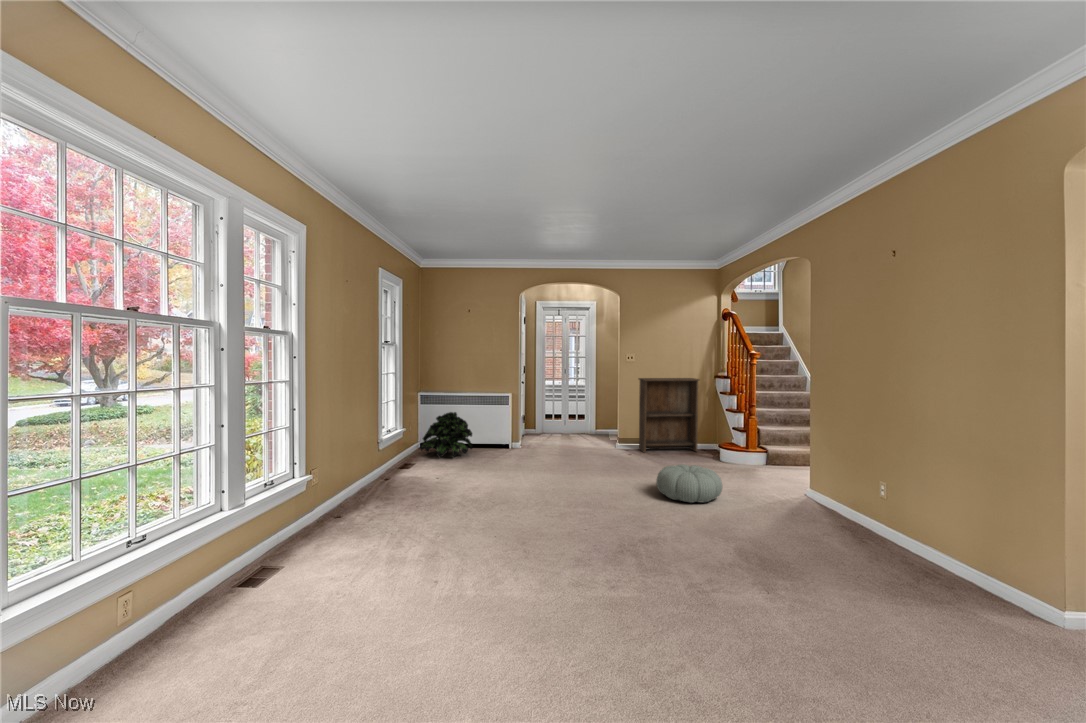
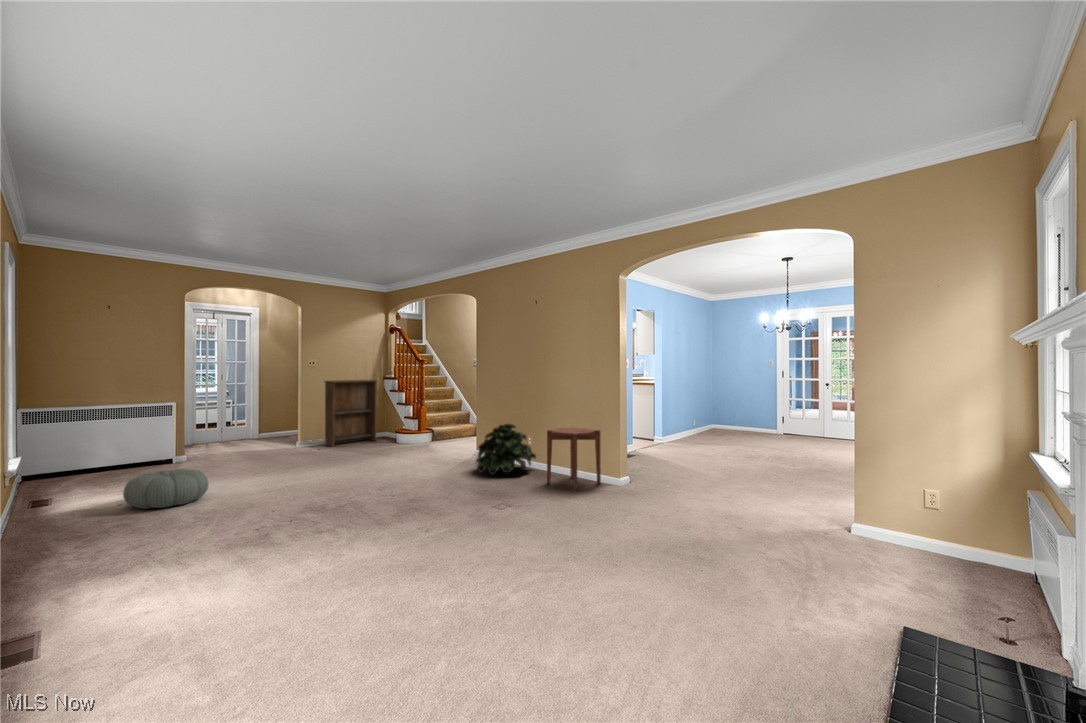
potted plant: present [420,412,473,457] -> present [476,424,536,475]
pouf: present [656,464,722,502] -> present [123,469,209,509]
side table: none [891,507,1040,655] -> present [547,427,601,490]

